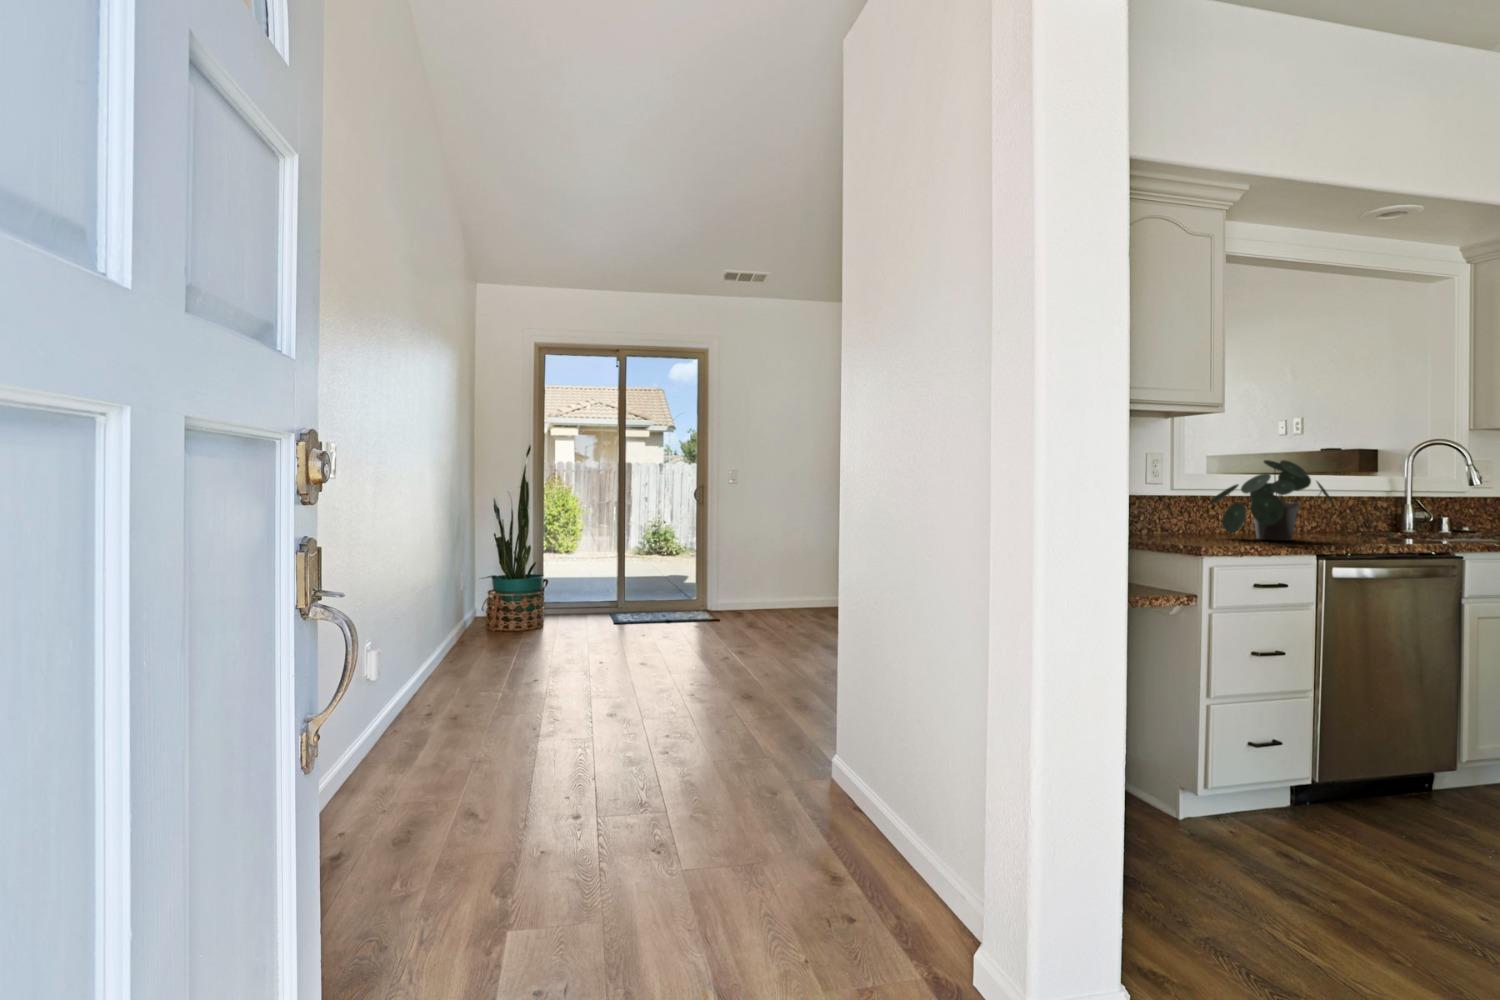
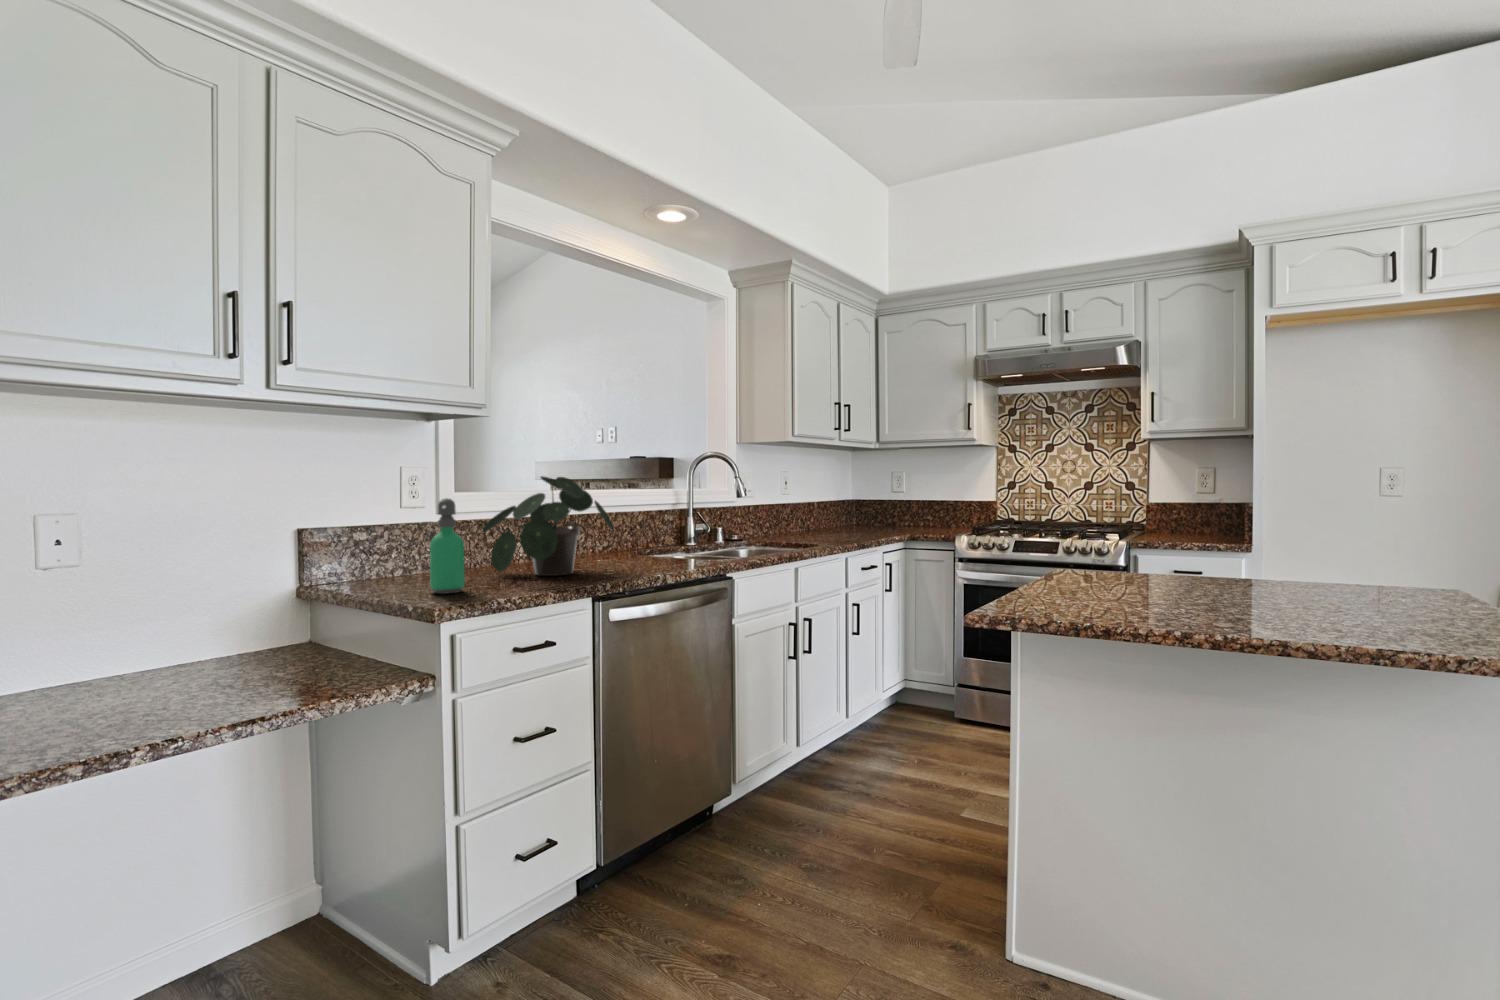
soap dispenser: none [1181,475,1209,543] -> present [430,498,465,594]

